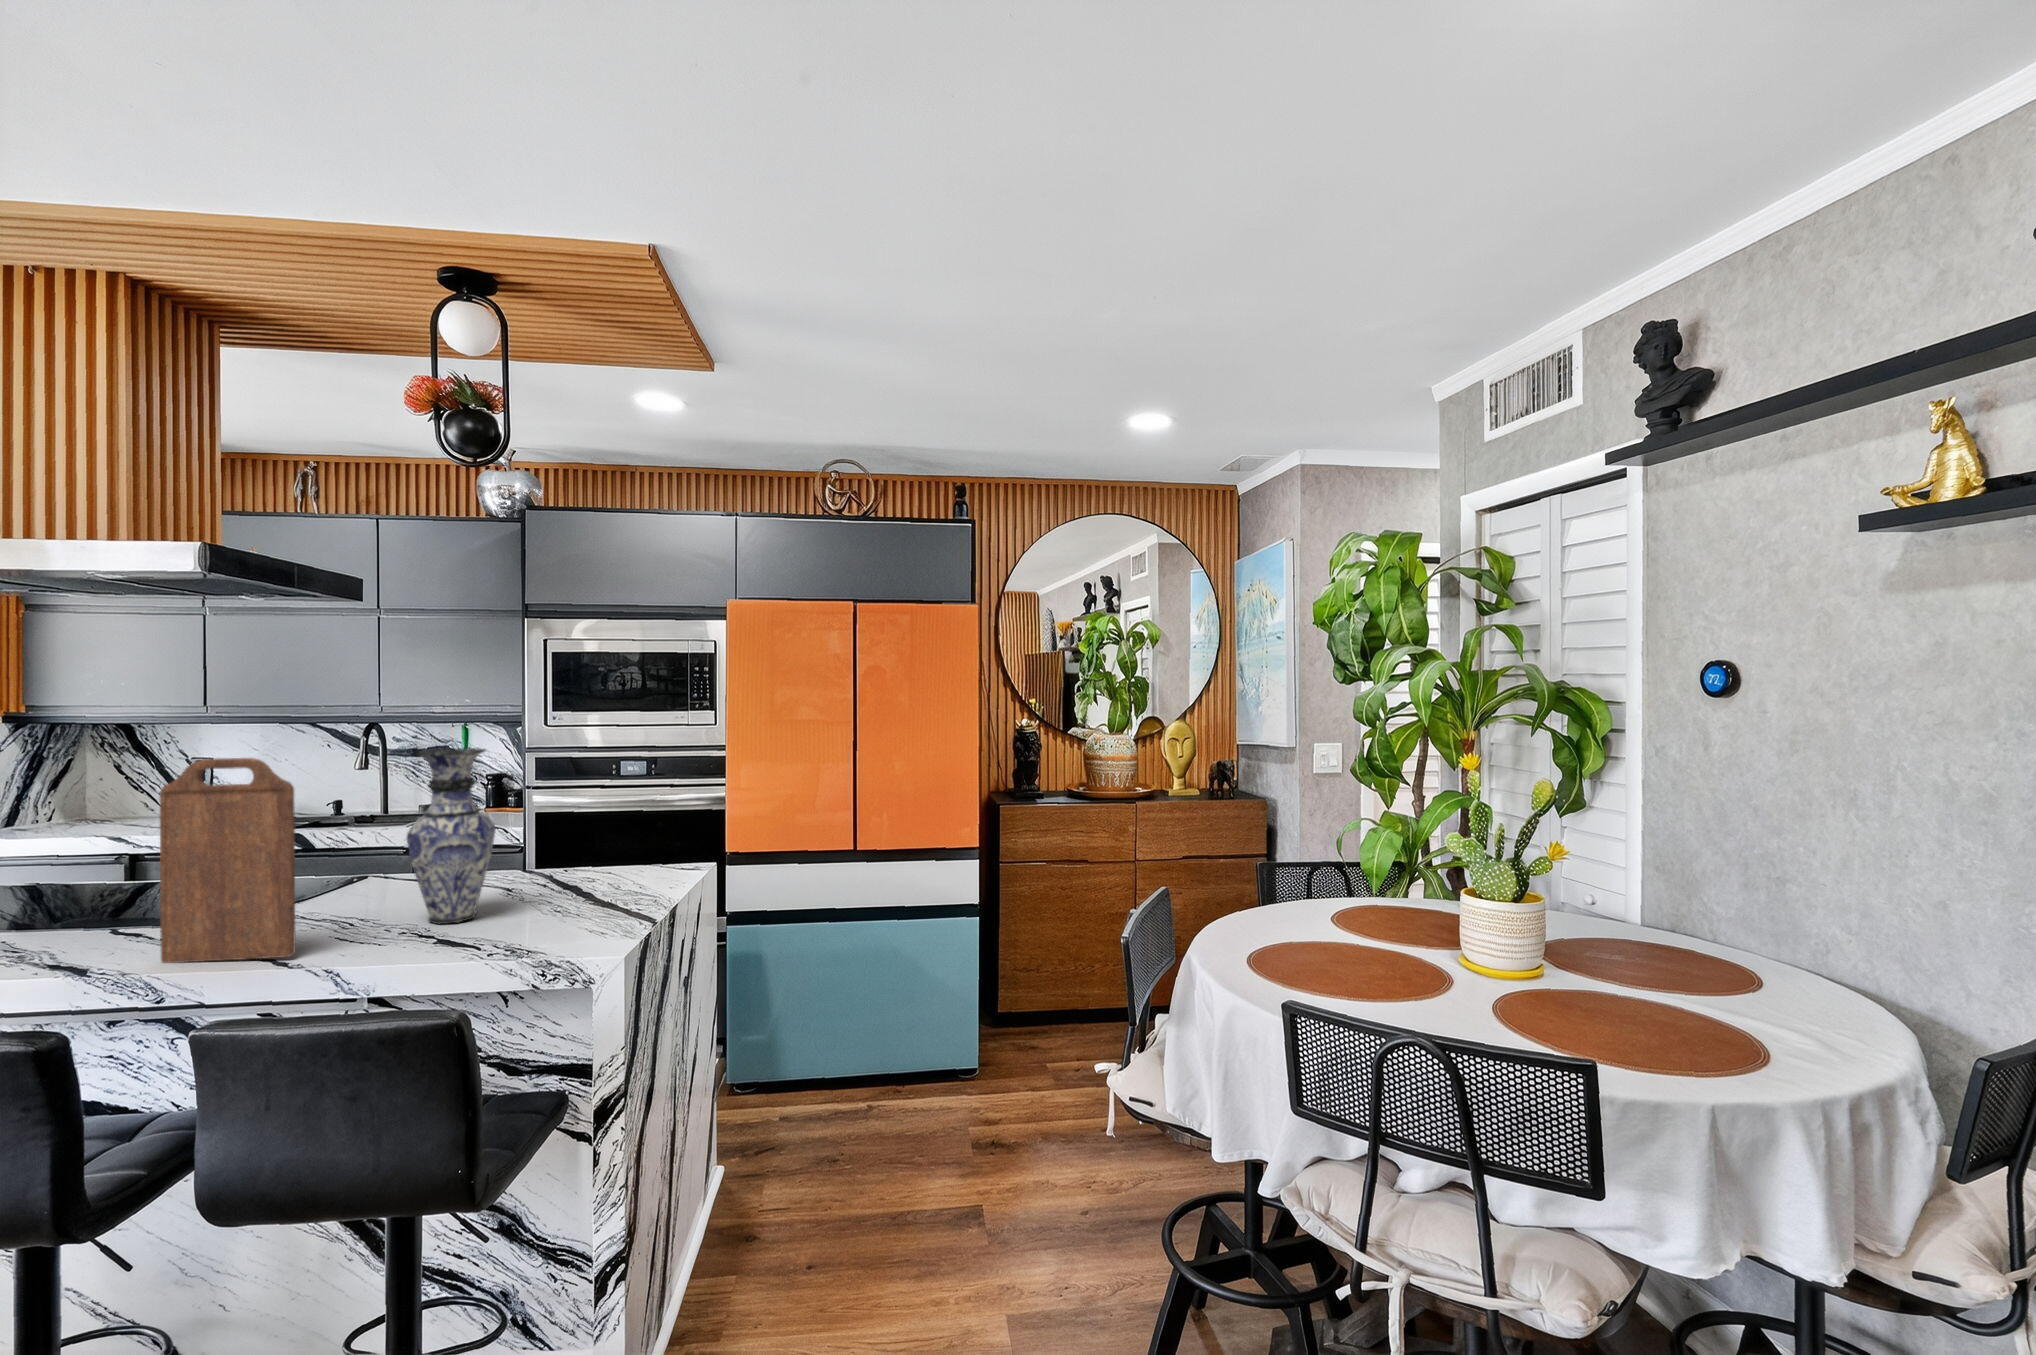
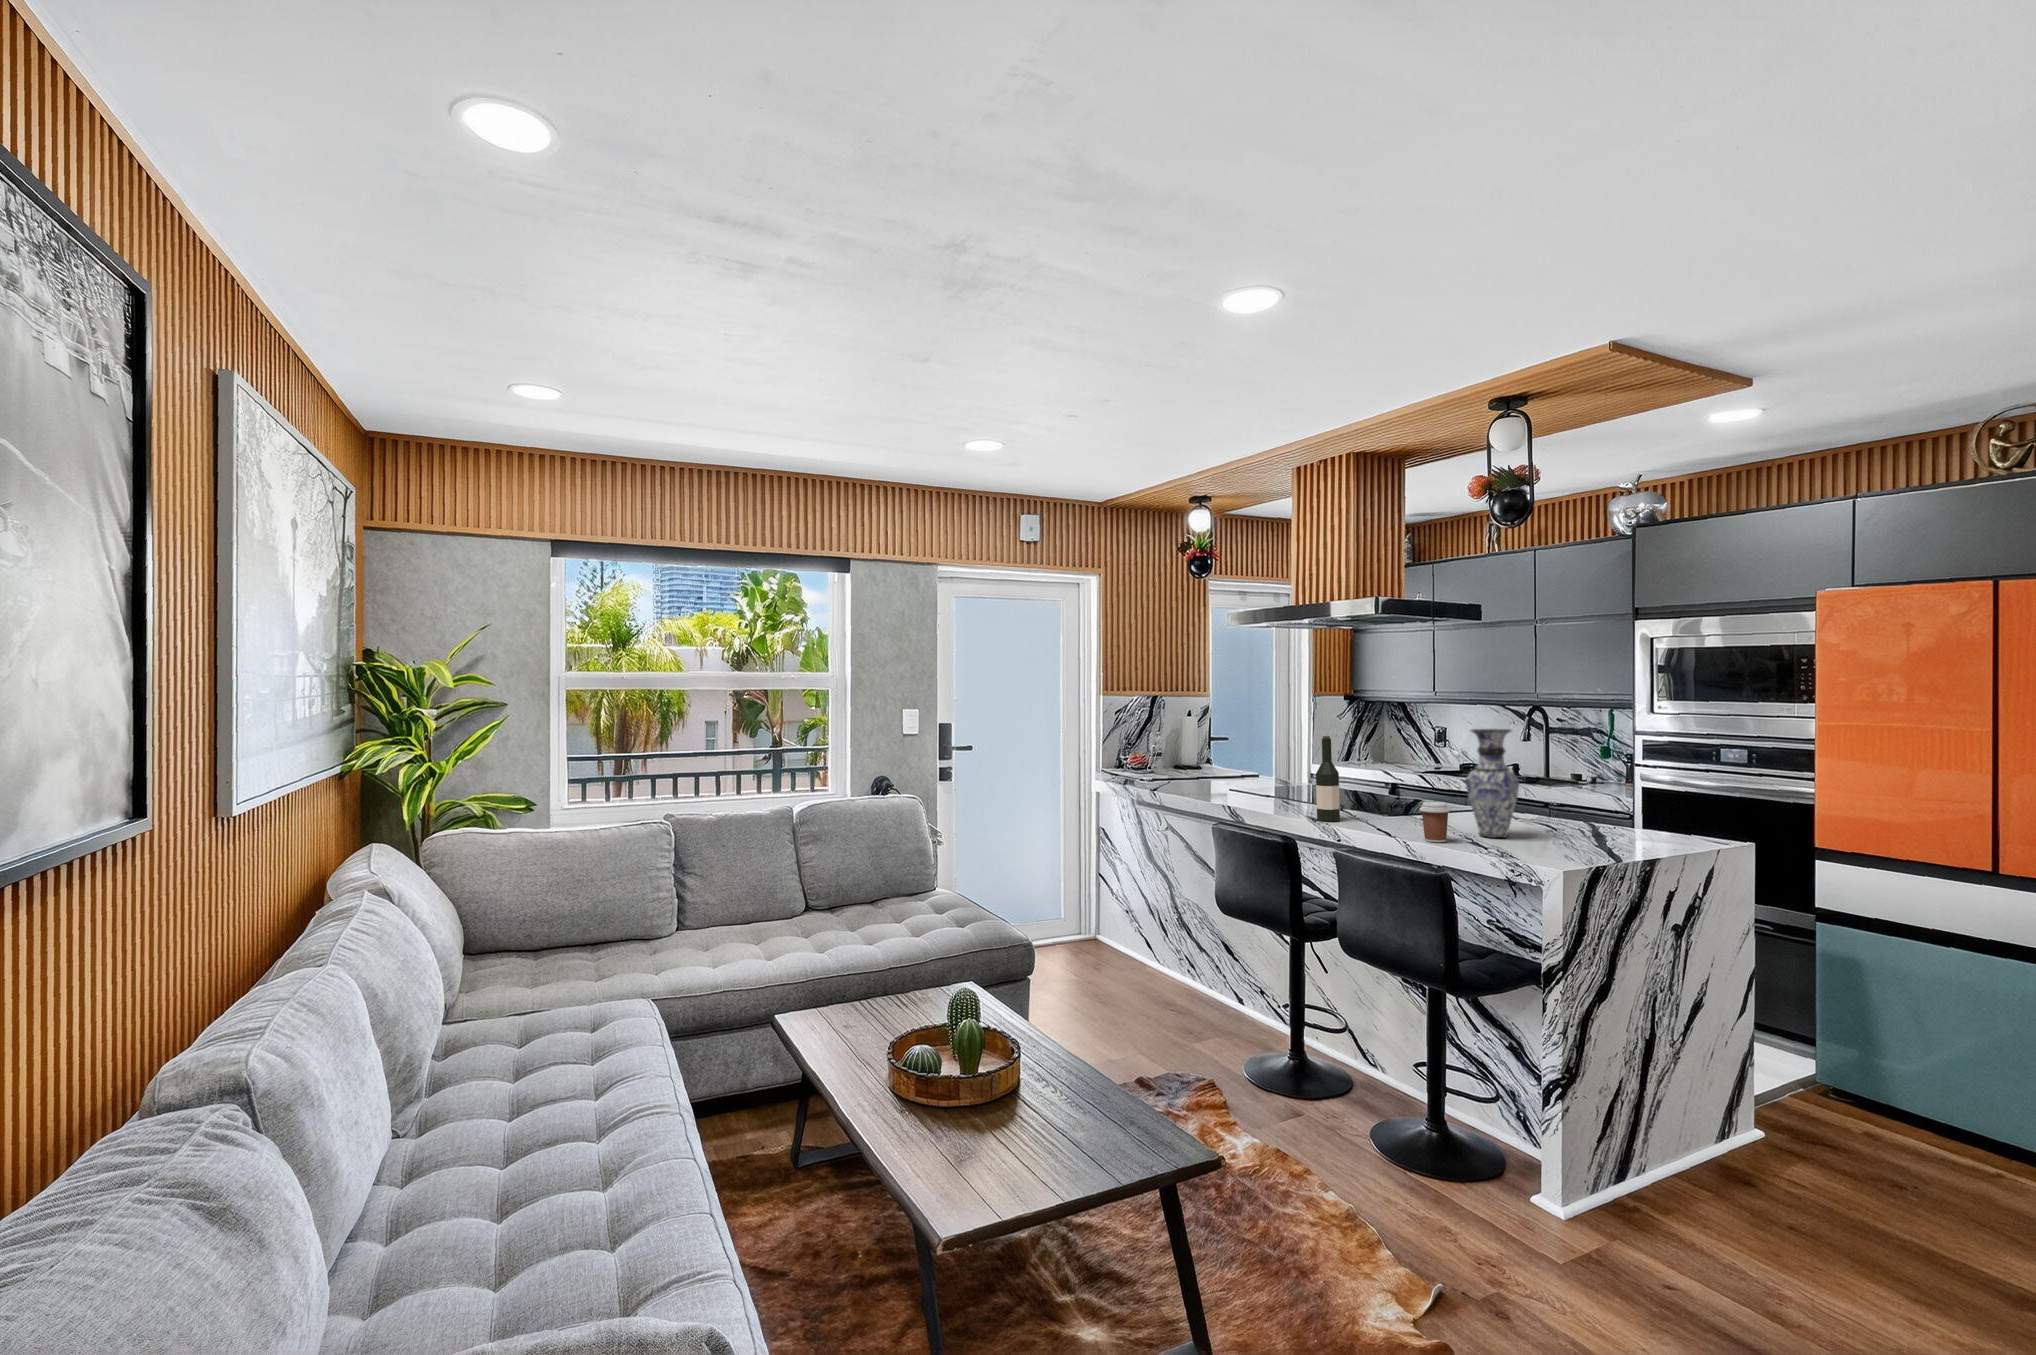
cutting board: present [160,758,296,963] -> none [1346,727,1400,835]
wine bottle: none [62,782,126,961] -> present [1316,736,1340,821]
coffee cup: none [340,880,400,955] -> present [1420,802,1450,842]

